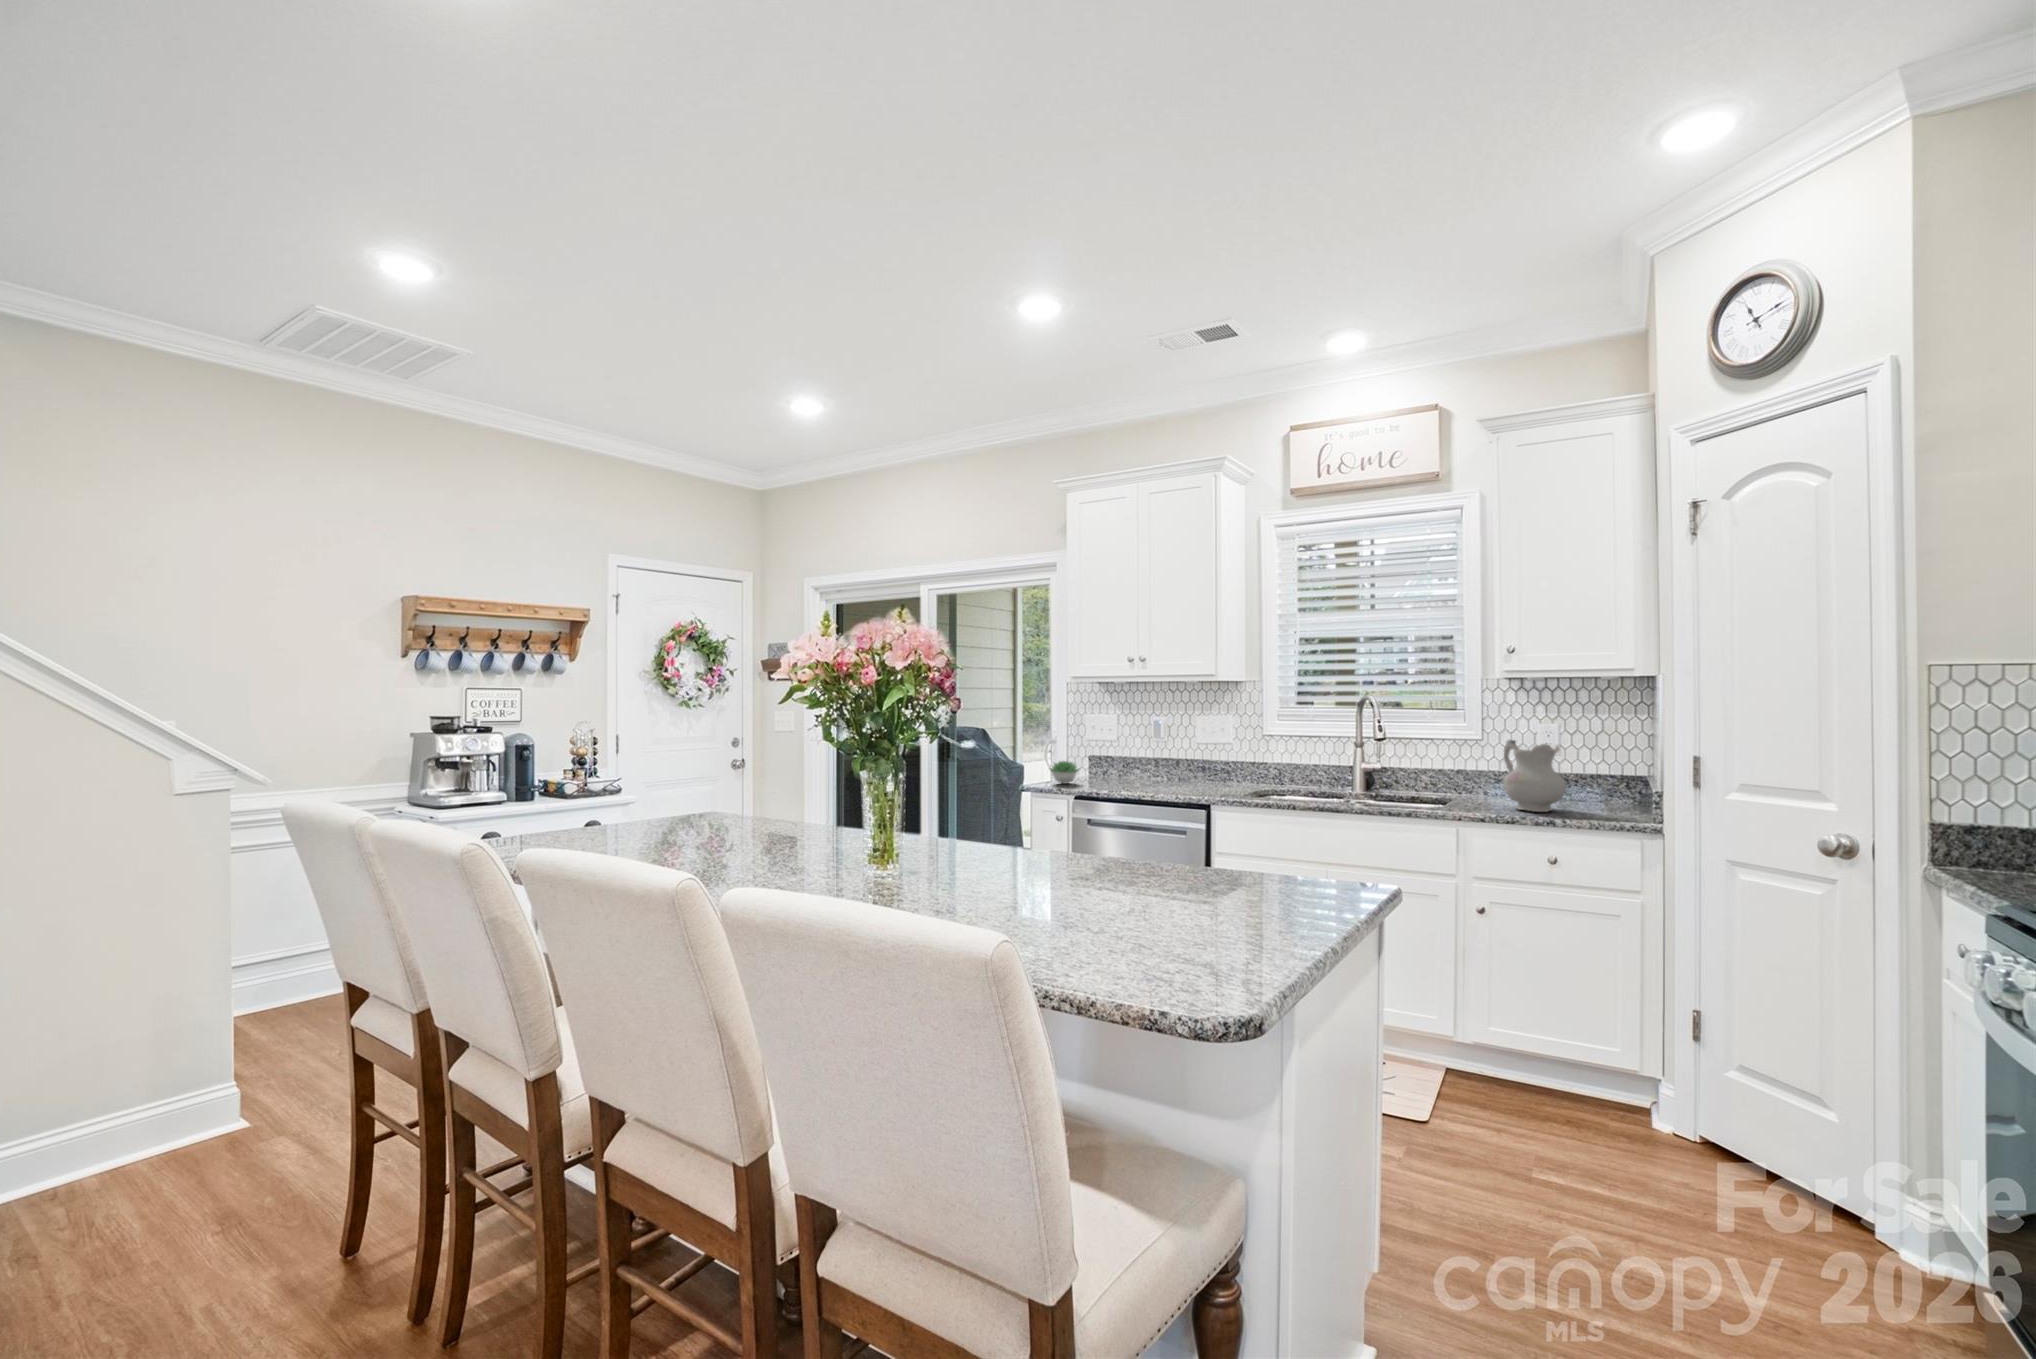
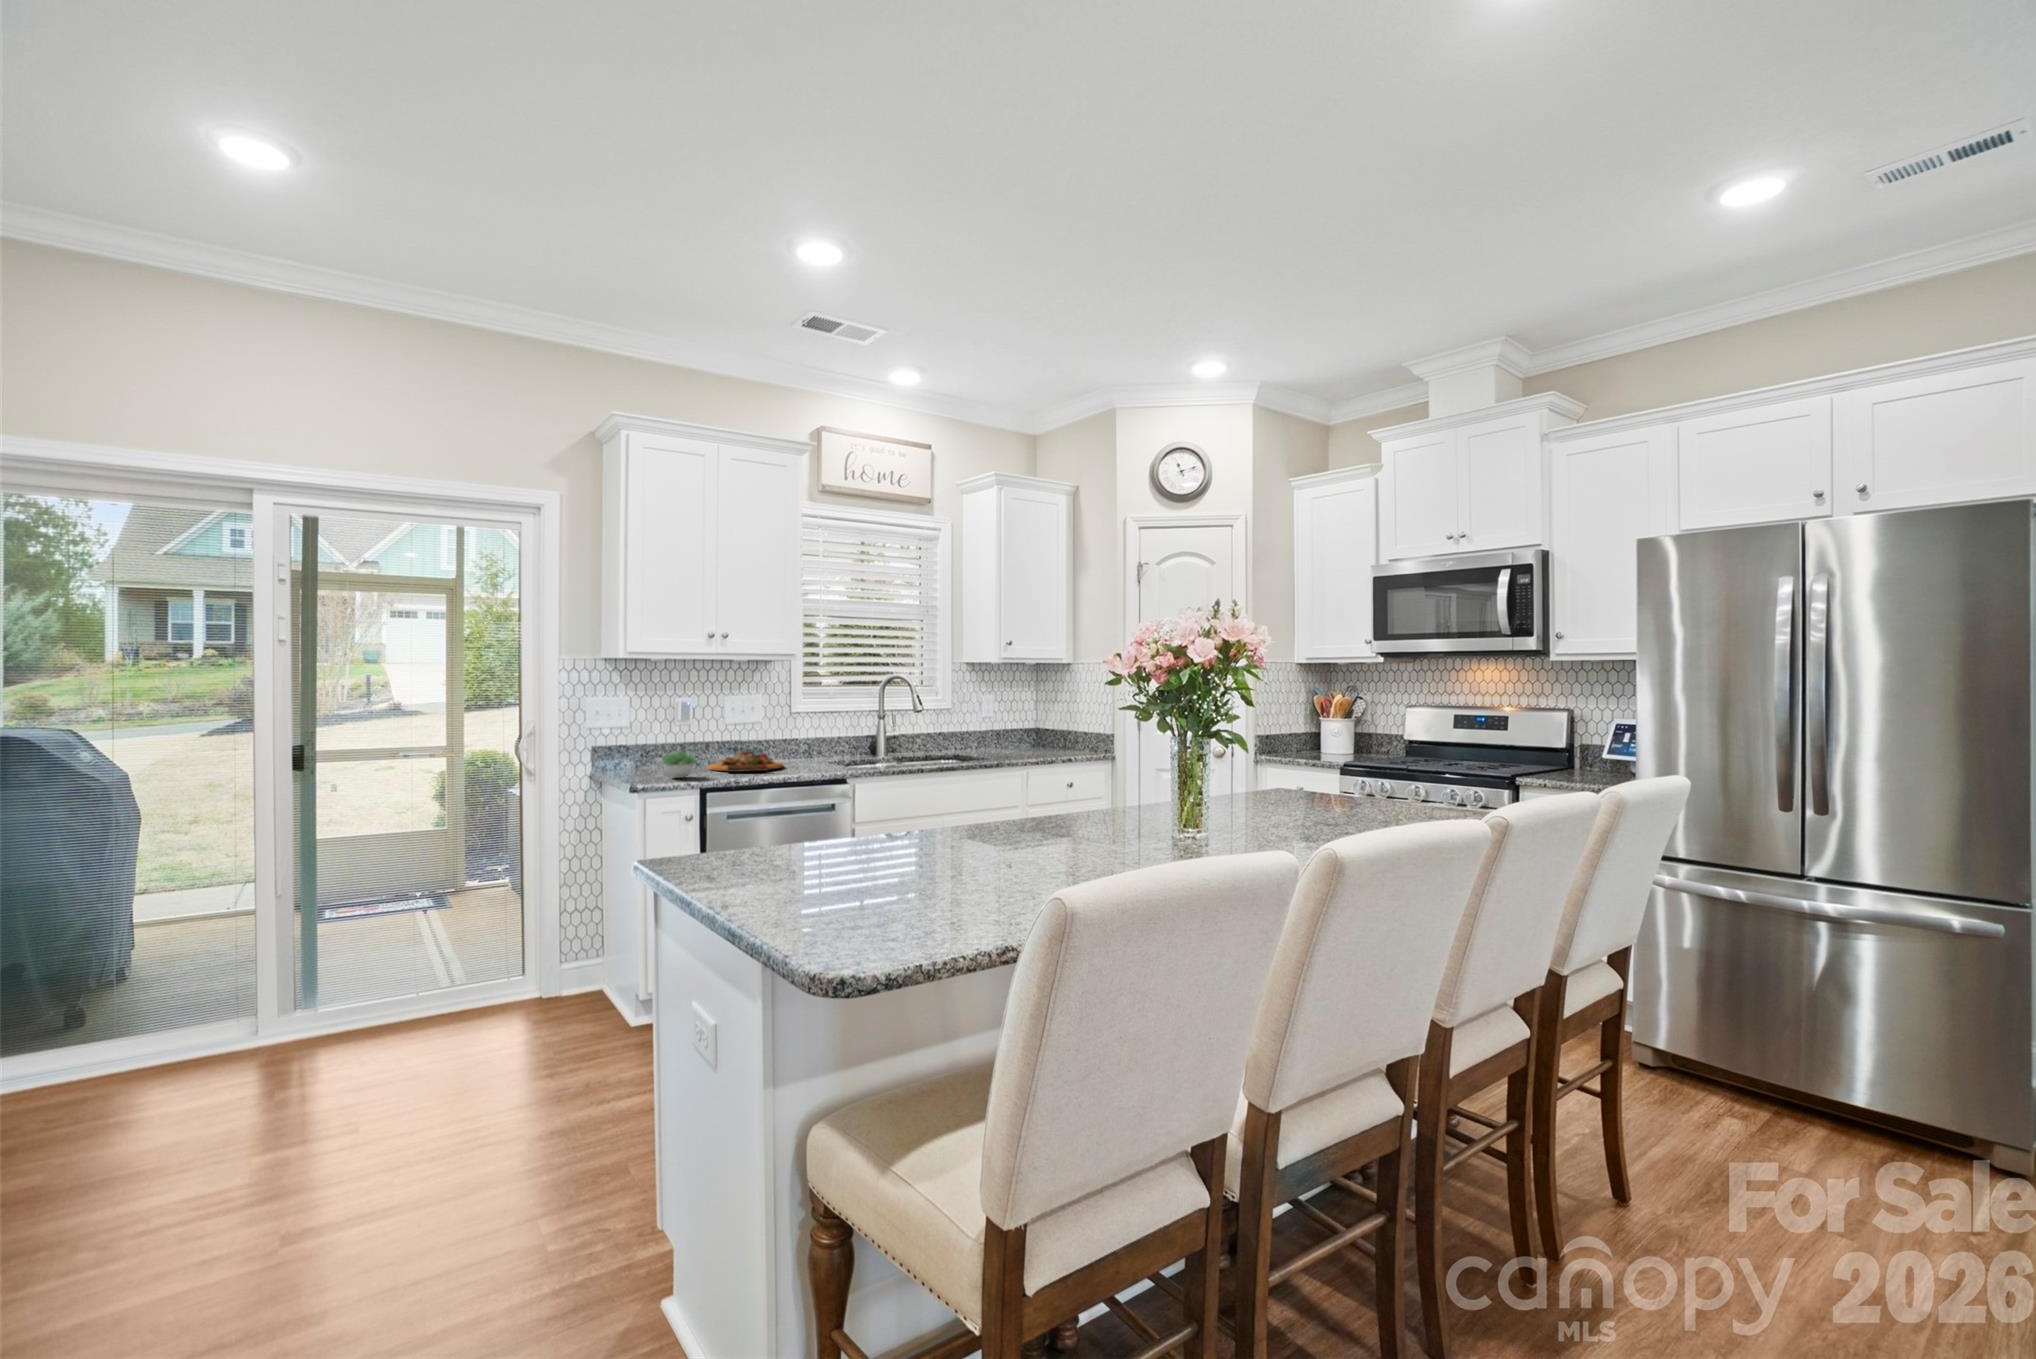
ceramic pitcher: present [1503,740,1566,812] -> none [995,705,1038,753]
cutting board: none [1112,768,1188,787] -> present [707,751,783,772]

